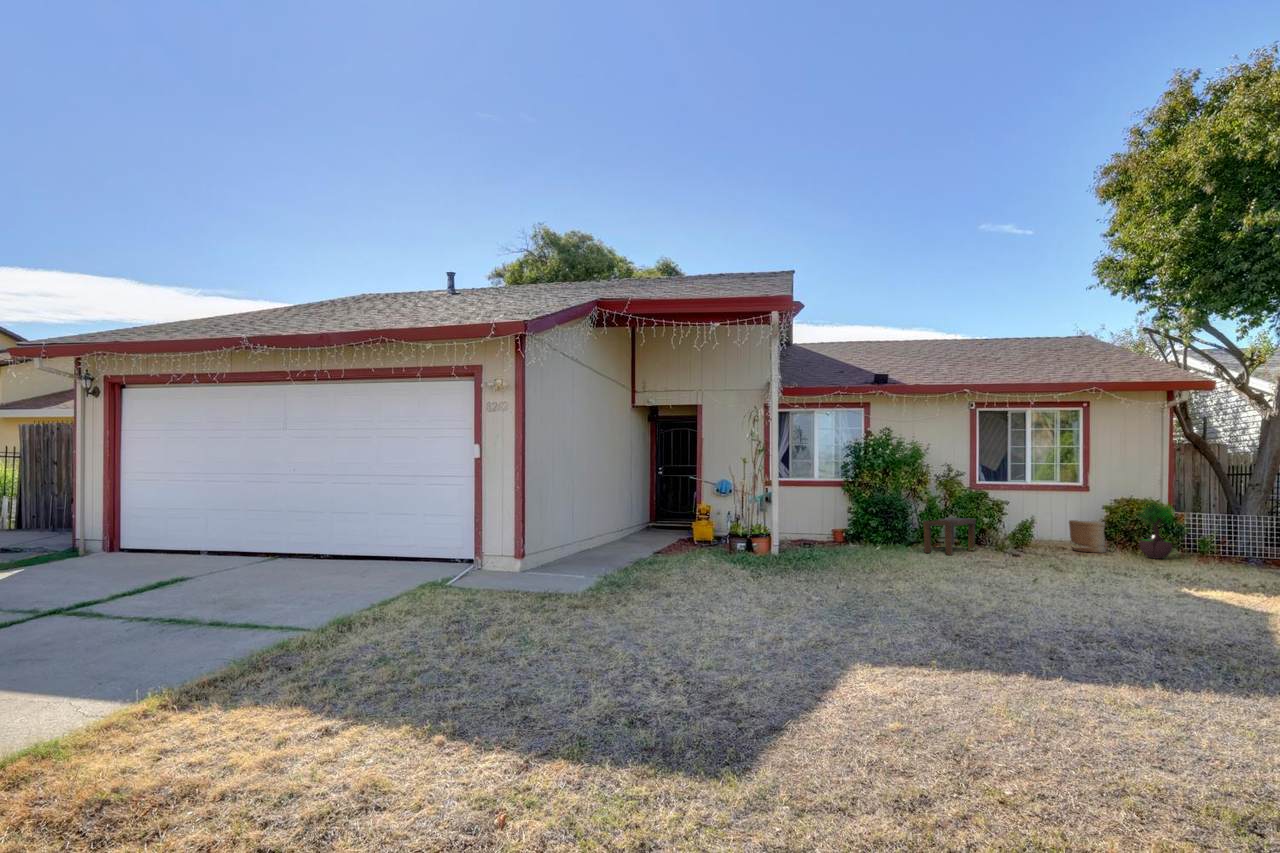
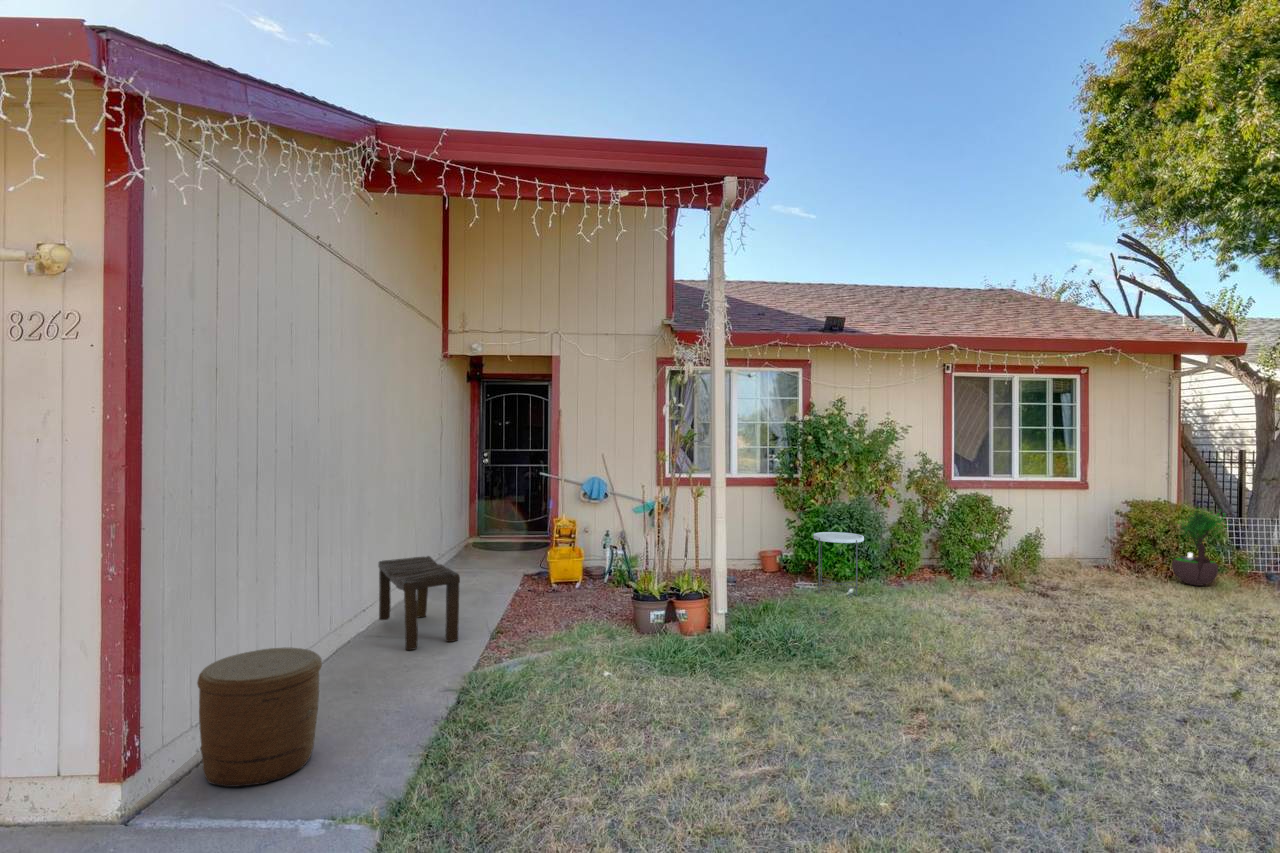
side table: none [858,514,891,552] -> present [813,532,864,596]
bench: present [923,518,976,555] -> present [378,556,460,650]
woven basket: present [1069,520,1106,553] -> present [197,648,322,787]

